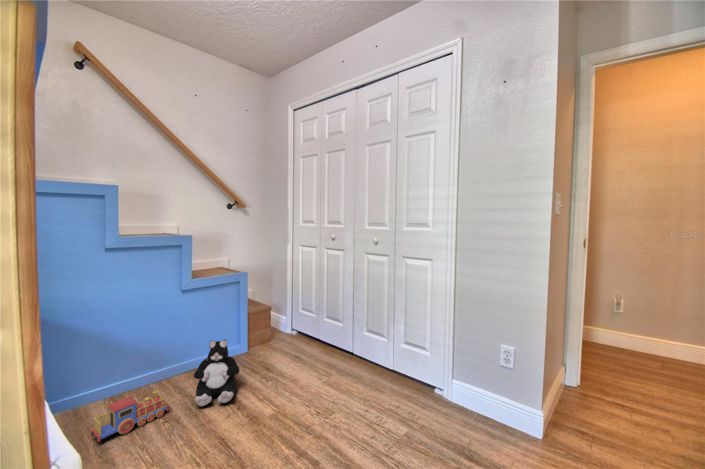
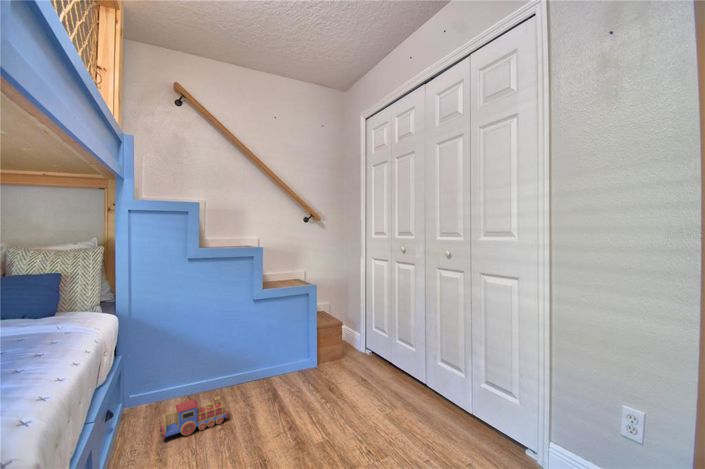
plush toy: present [194,340,240,406] -> none [251,353,297,420]

